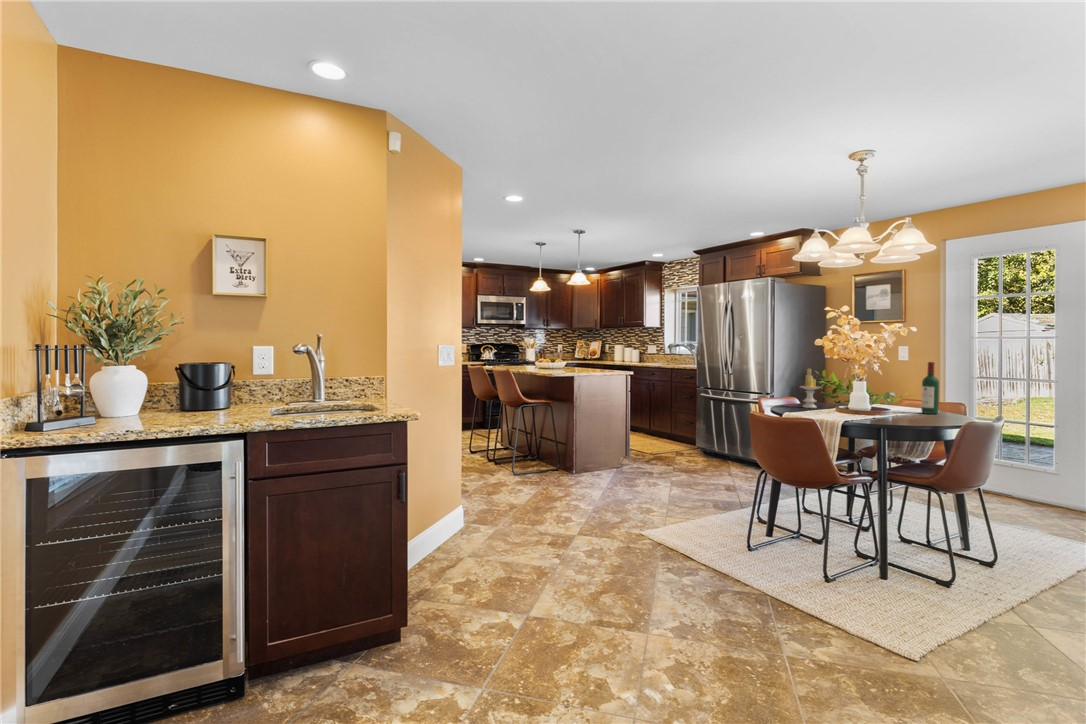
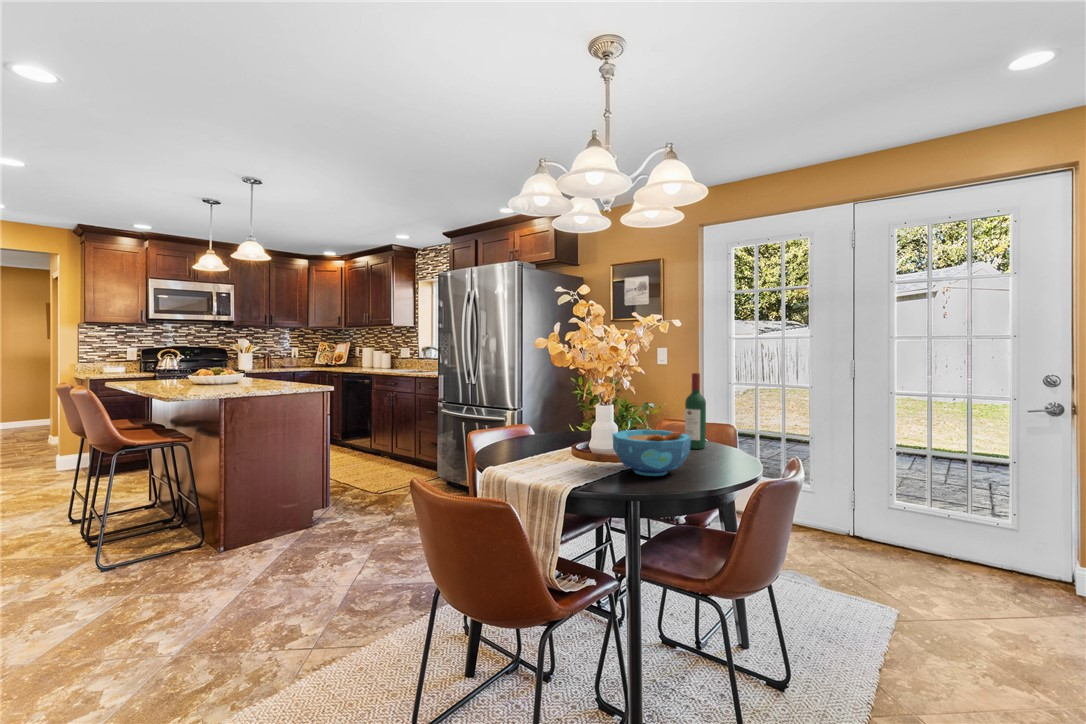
candle: present [800,369,821,408] -> none [528,384,558,445]
bowl: none [868,395,925,422] -> present [613,430,691,476]

